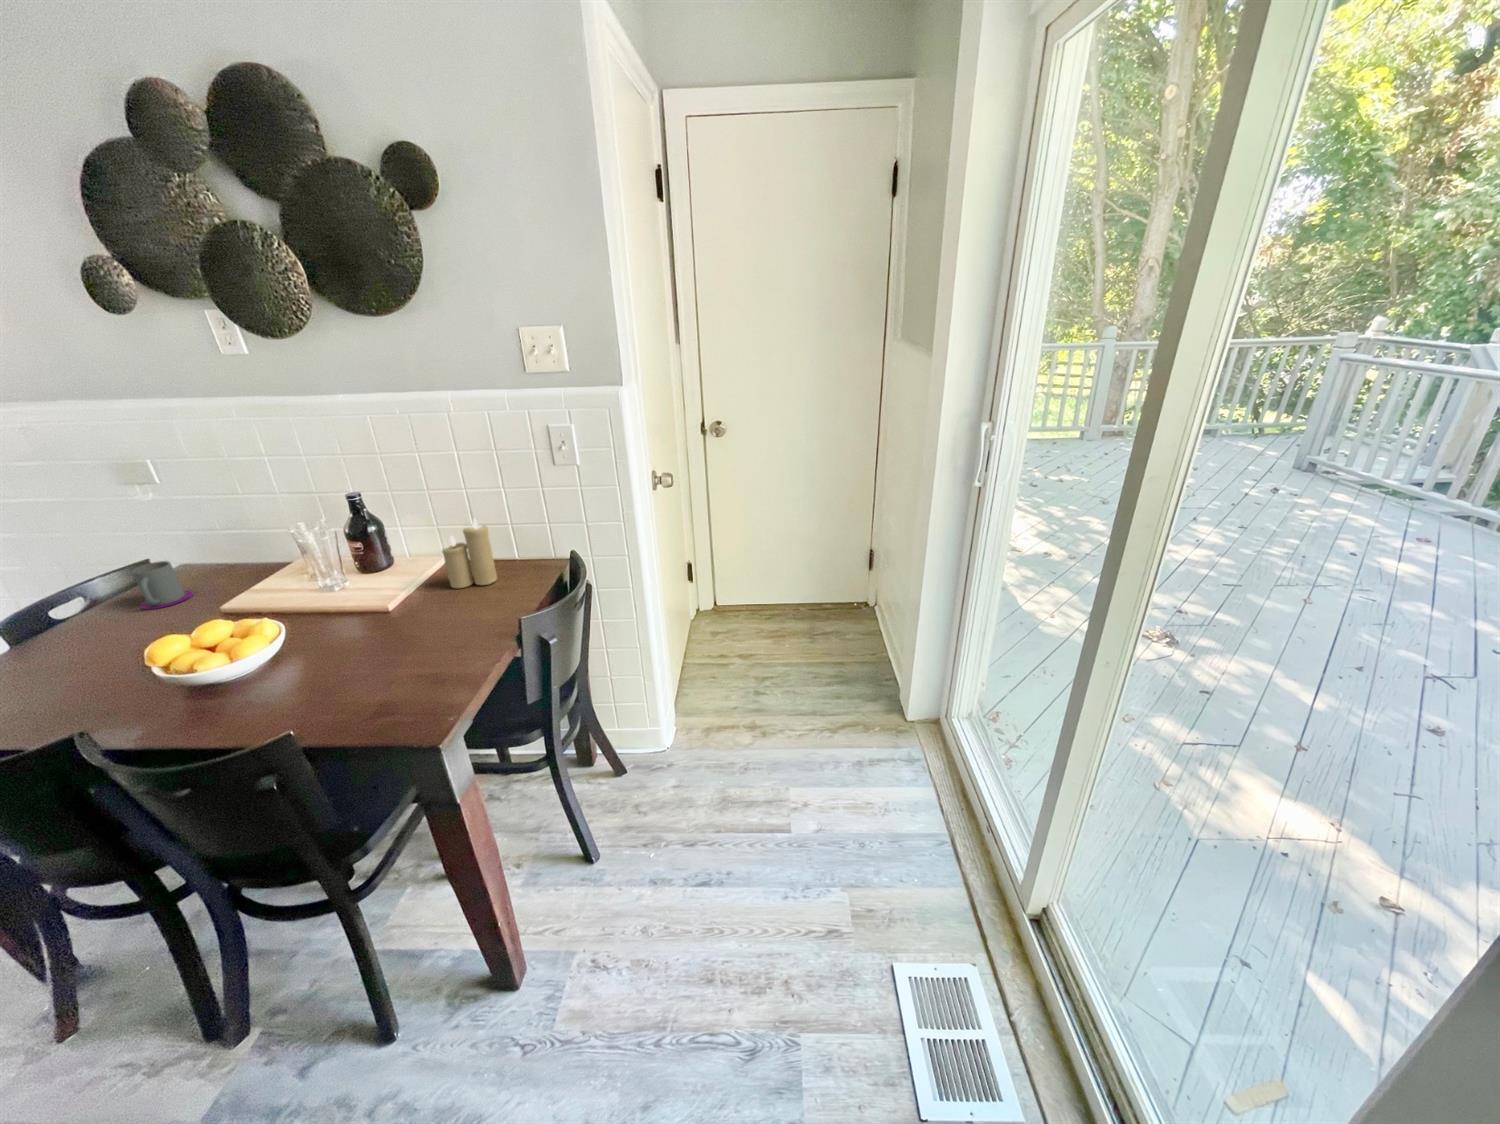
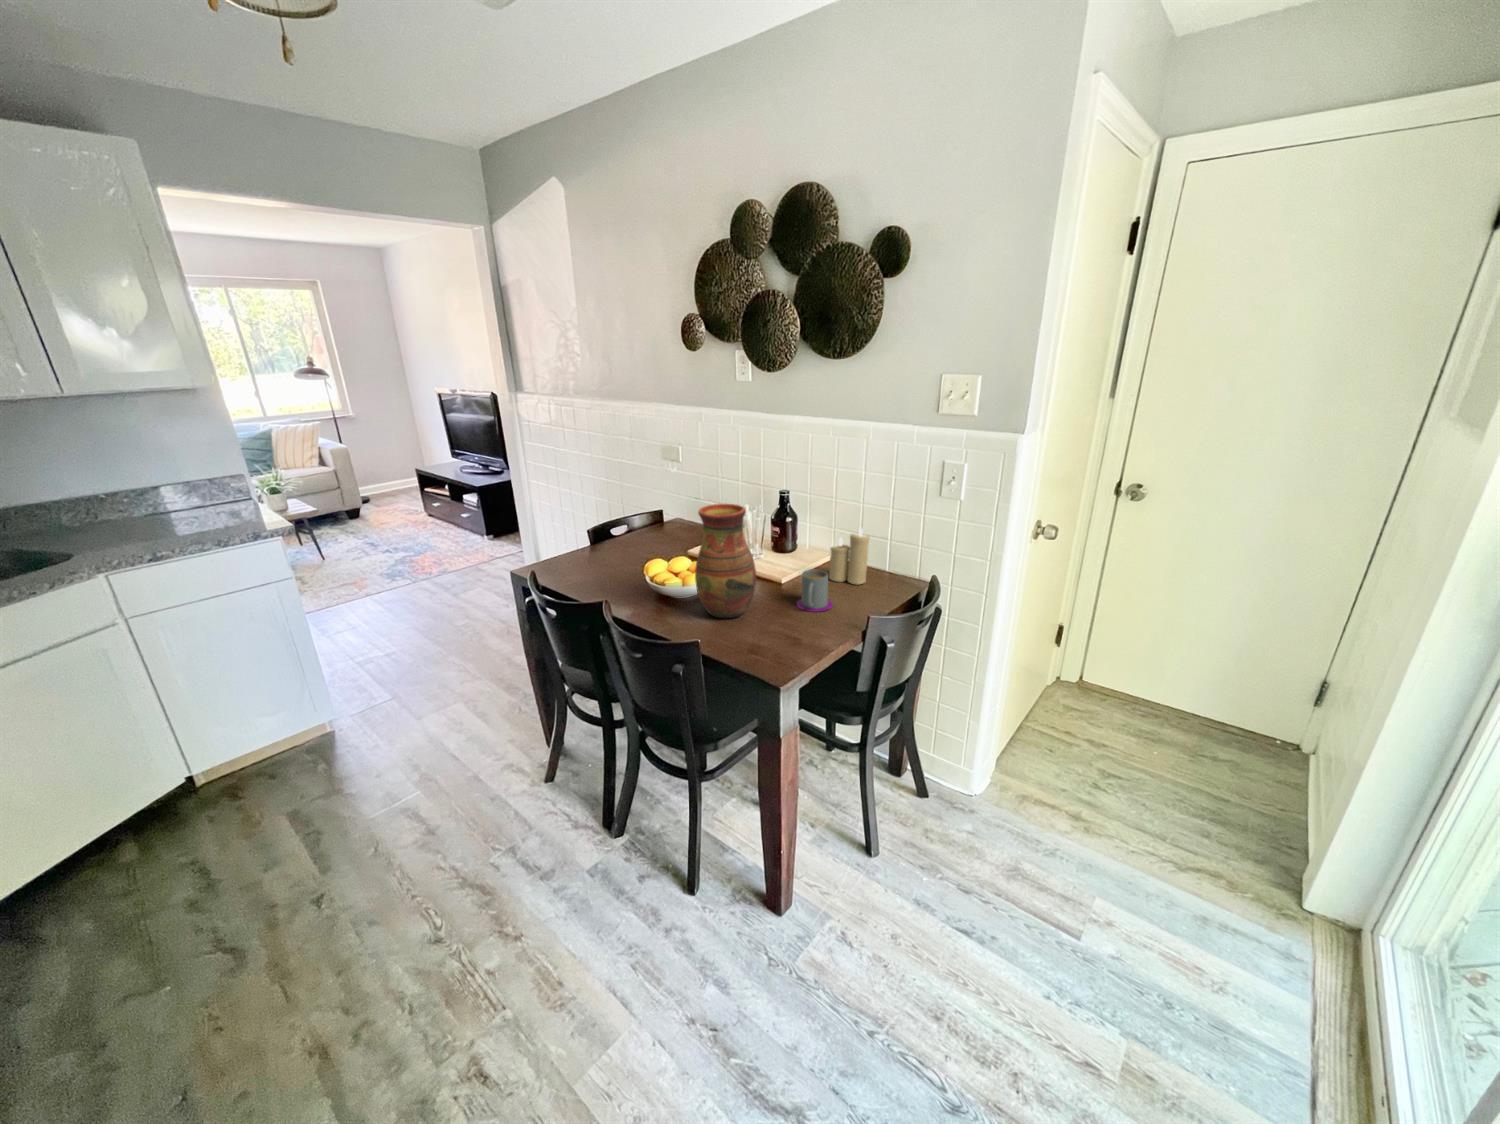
vase: none [223,529,355,688] -> present [695,504,756,618]
mug: present [132,561,193,609] -> present [796,569,833,612]

